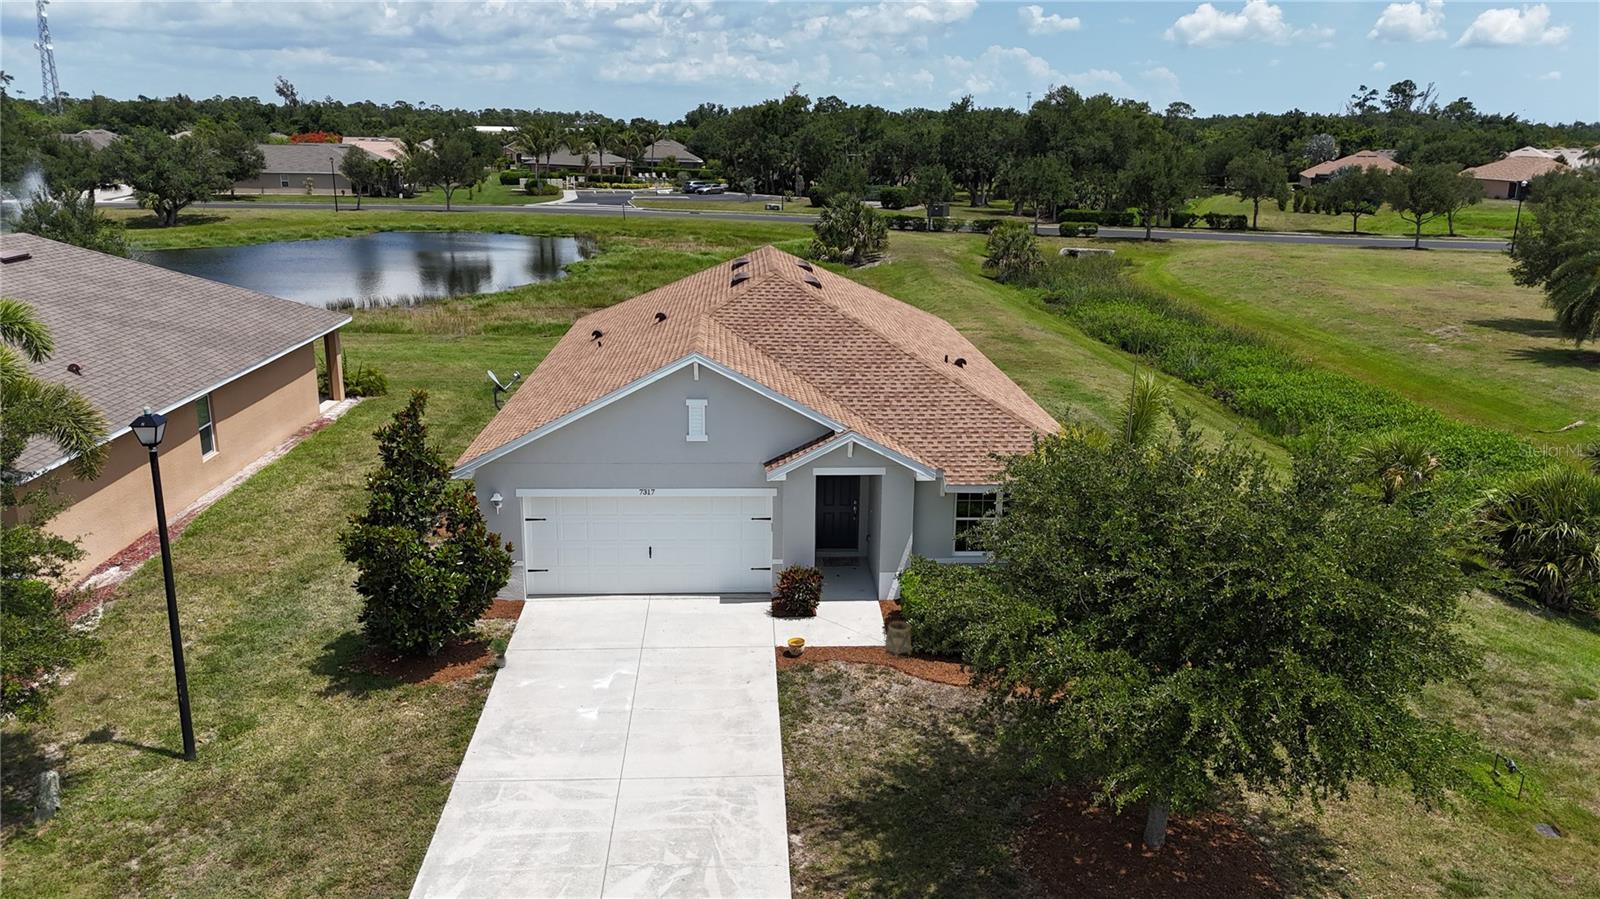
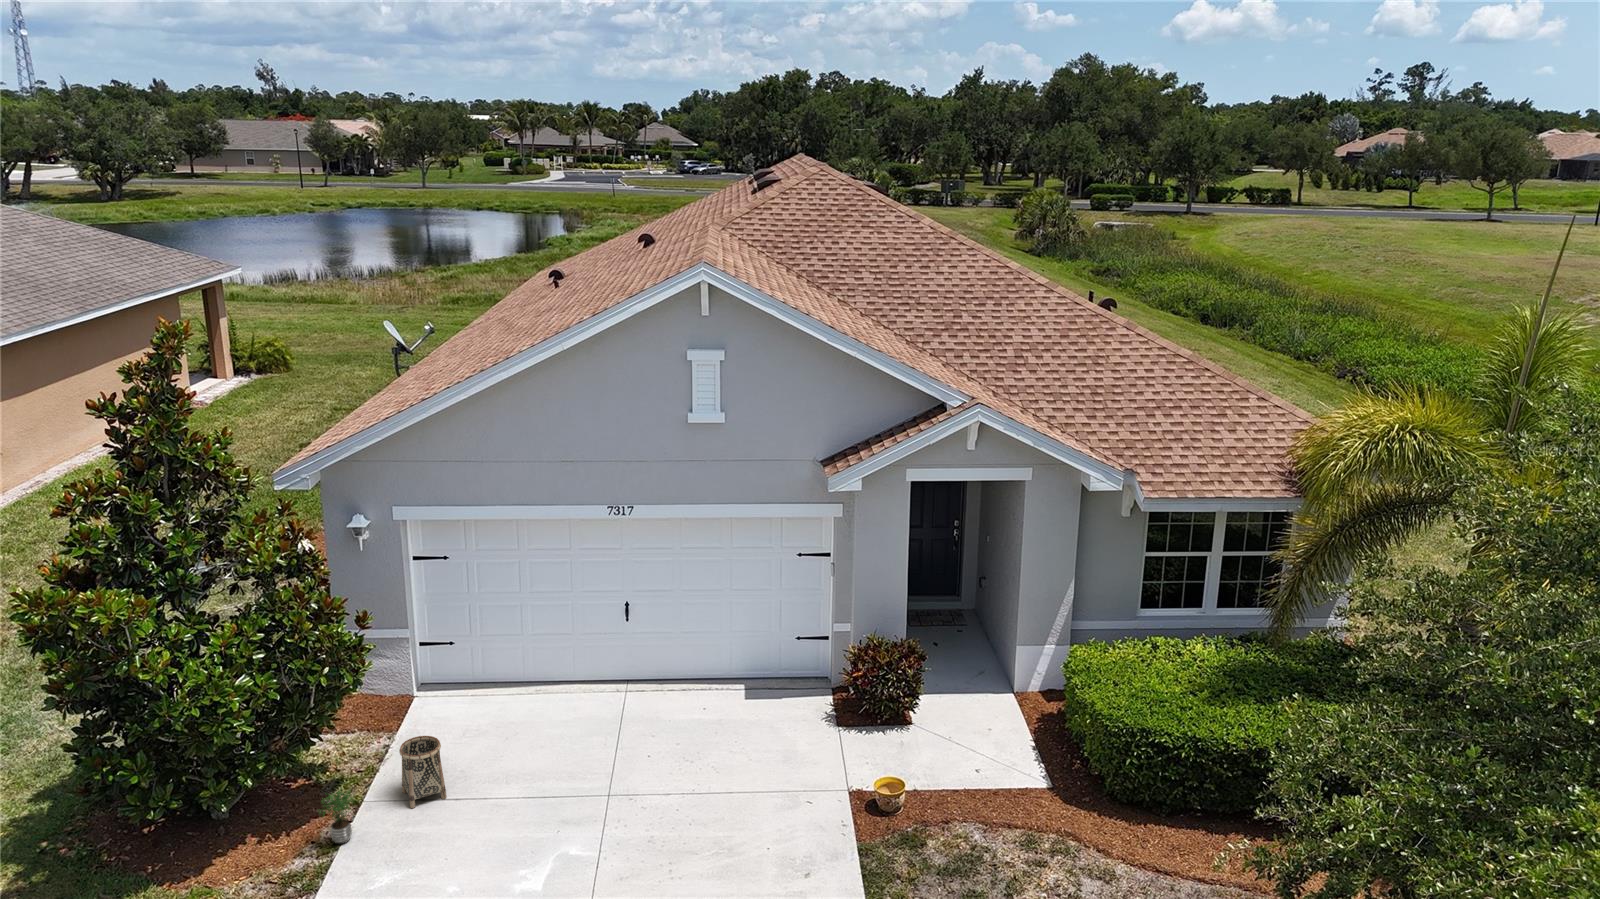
basket: present [885,621,911,659] -> present [399,736,447,808]

